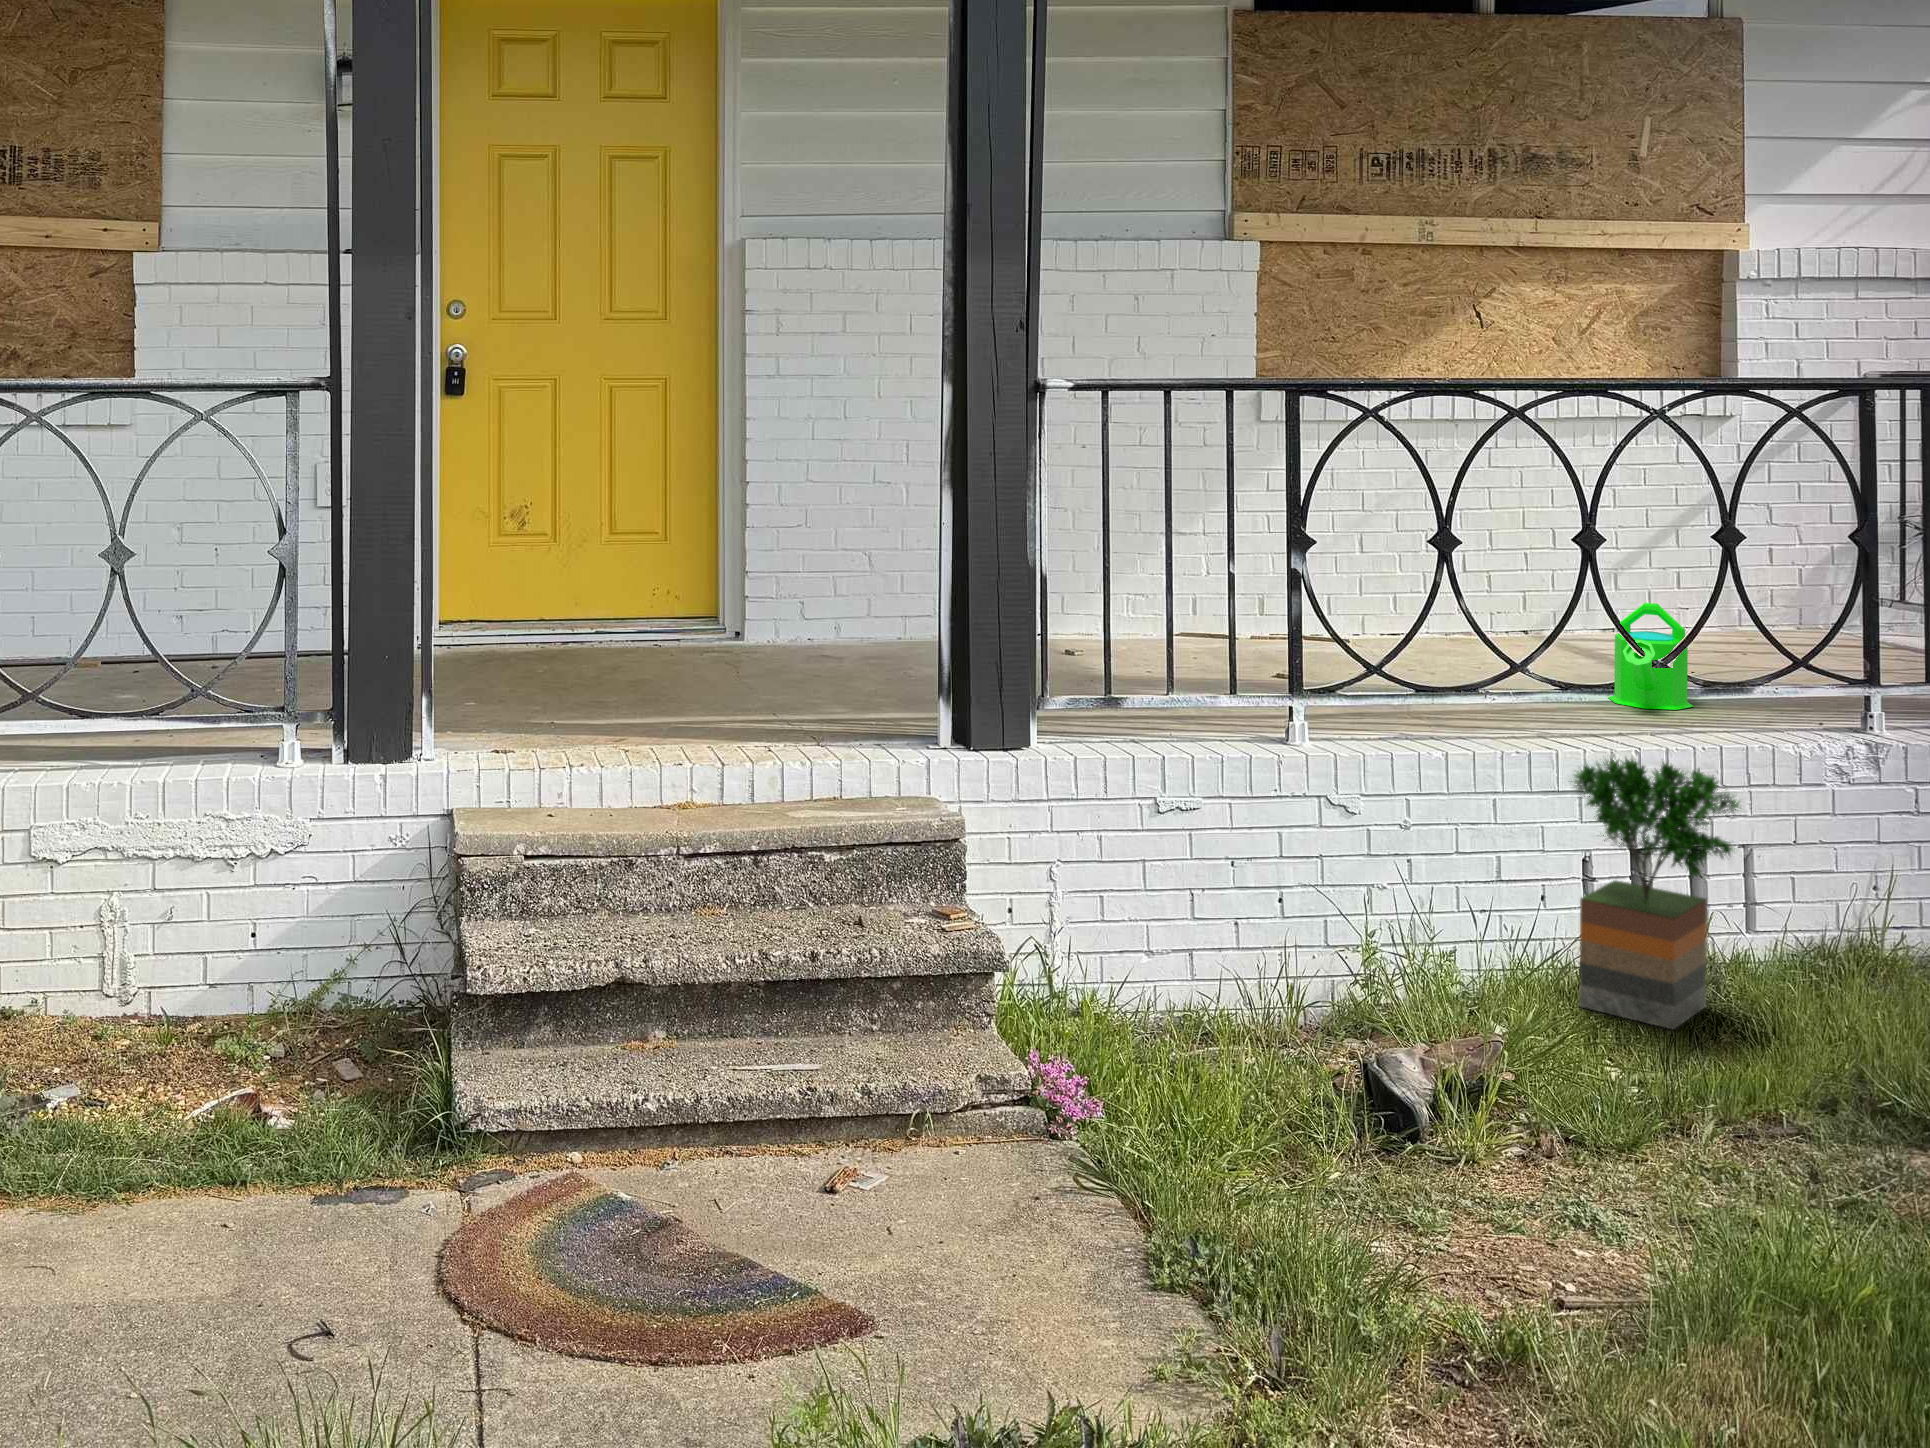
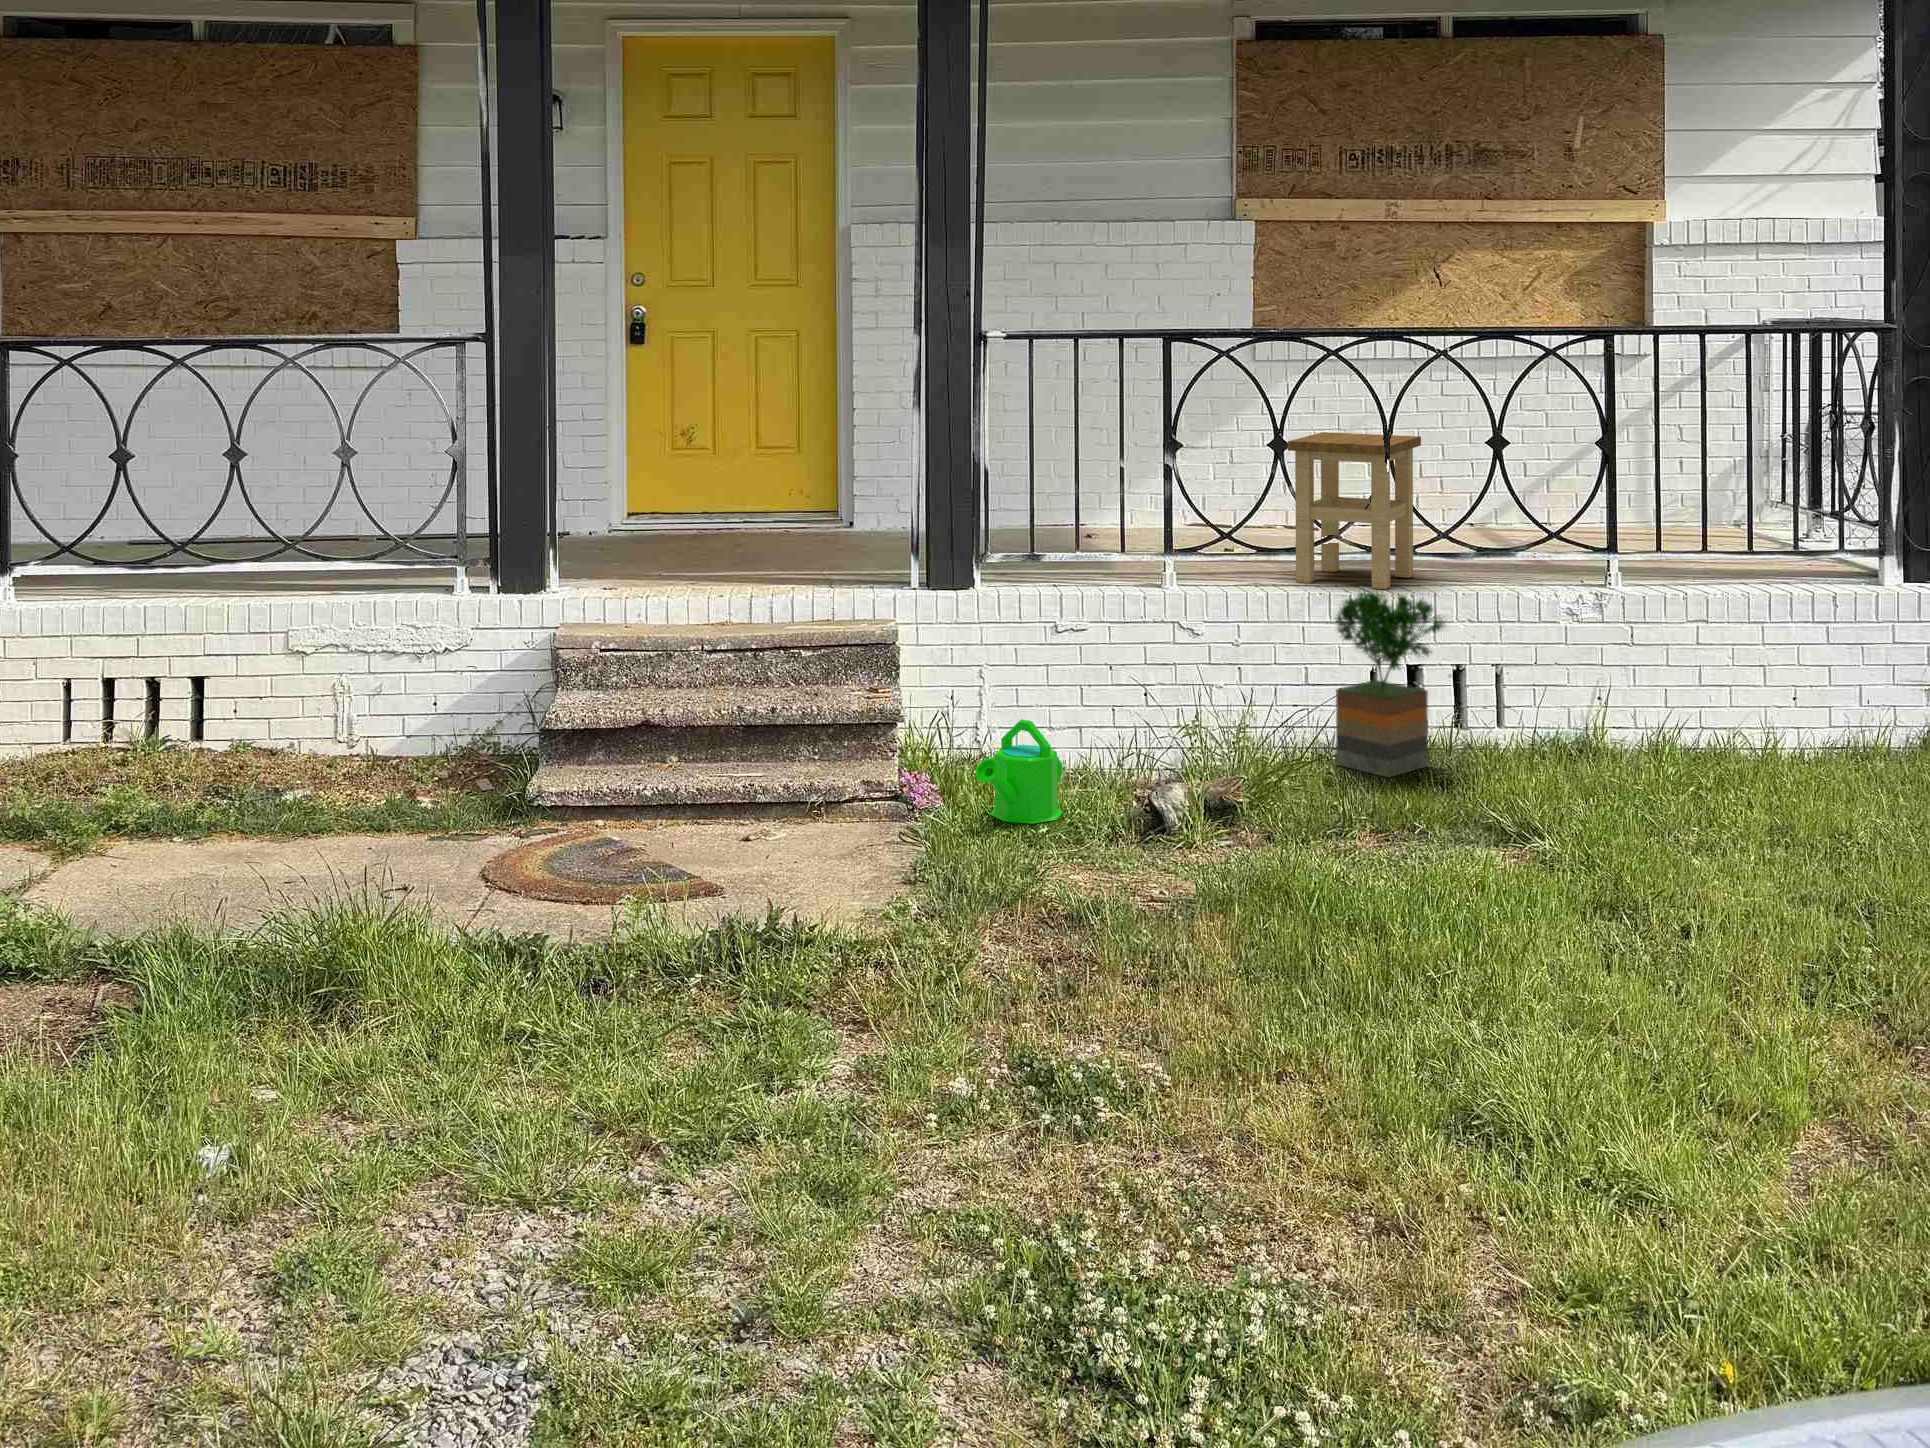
stool: none [1428,523,1587,742] -> present [1288,432,1421,589]
watering can: present [1608,603,1693,710] -> present [975,719,1063,824]

